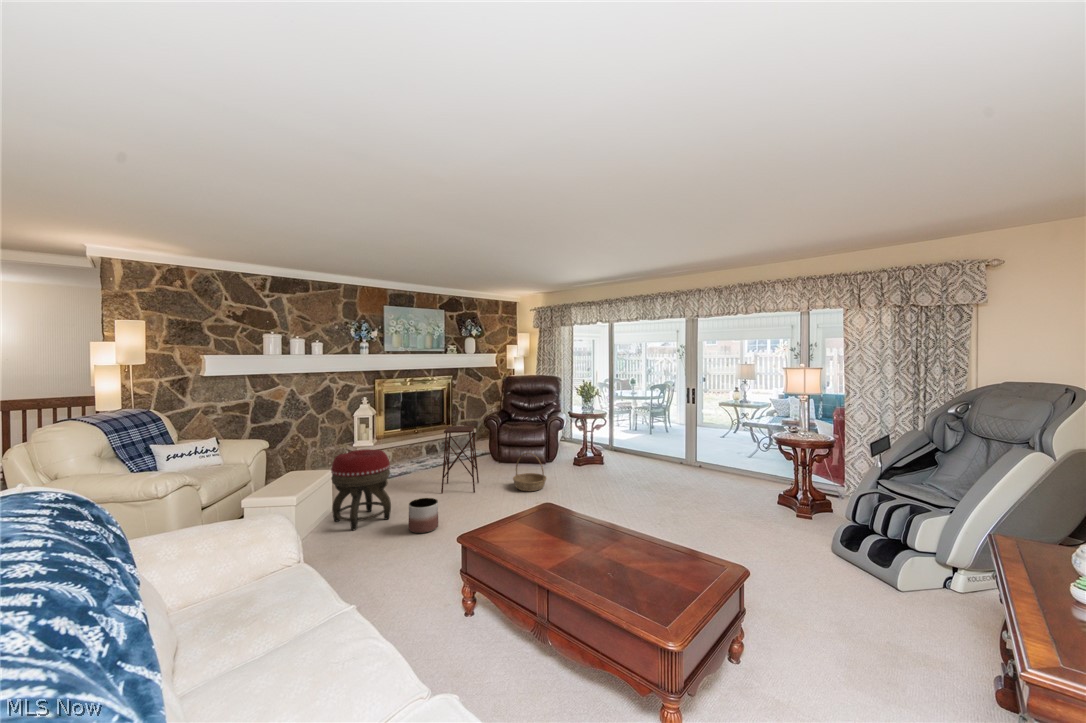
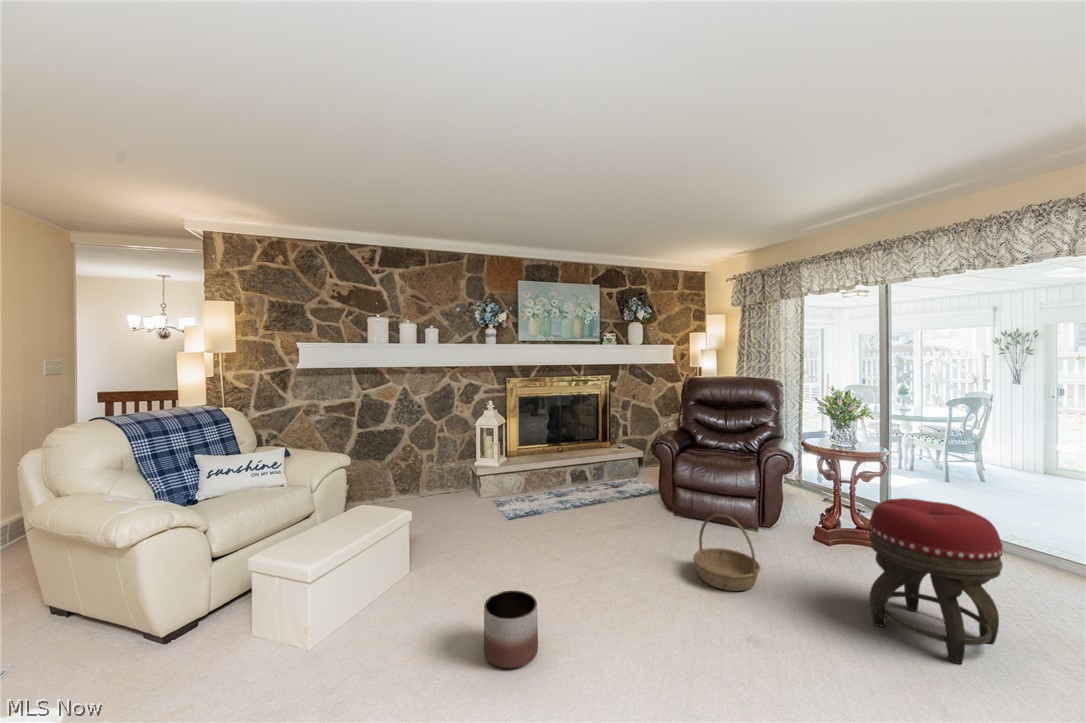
side table: present [441,426,479,493] -> none [569,453,635,574]
footstool: present [331,449,391,530] -> present [869,498,1003,664]

